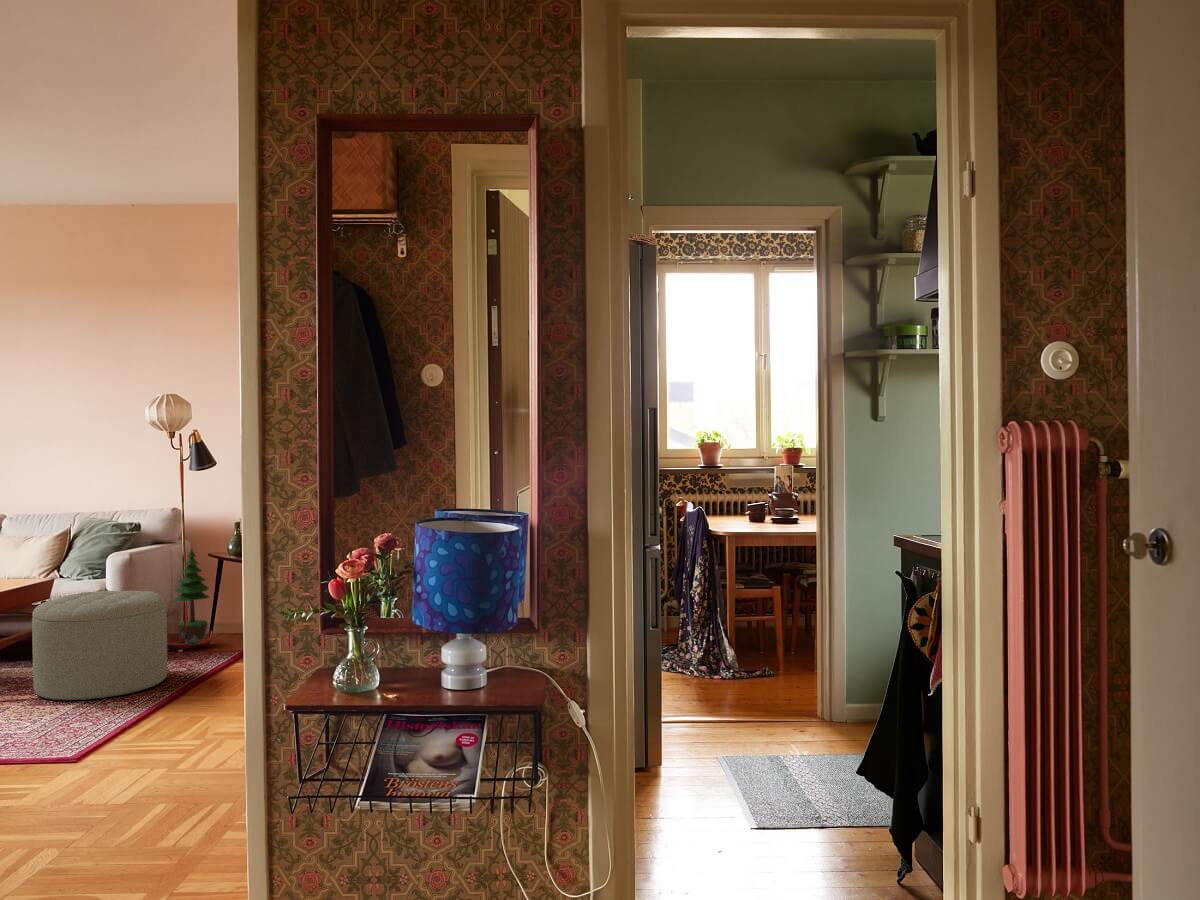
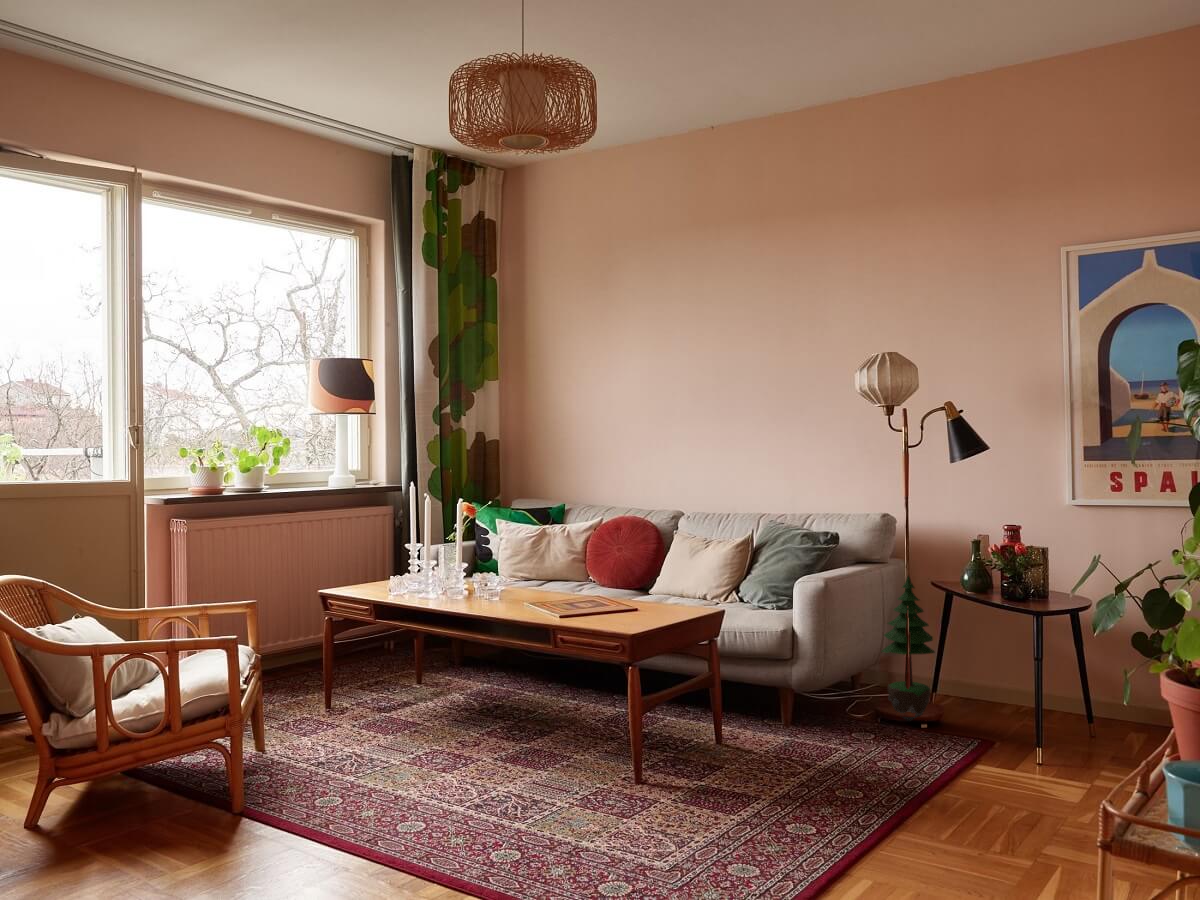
ottoman: present [32,590,167,700] -> none [696,631,874,804]

